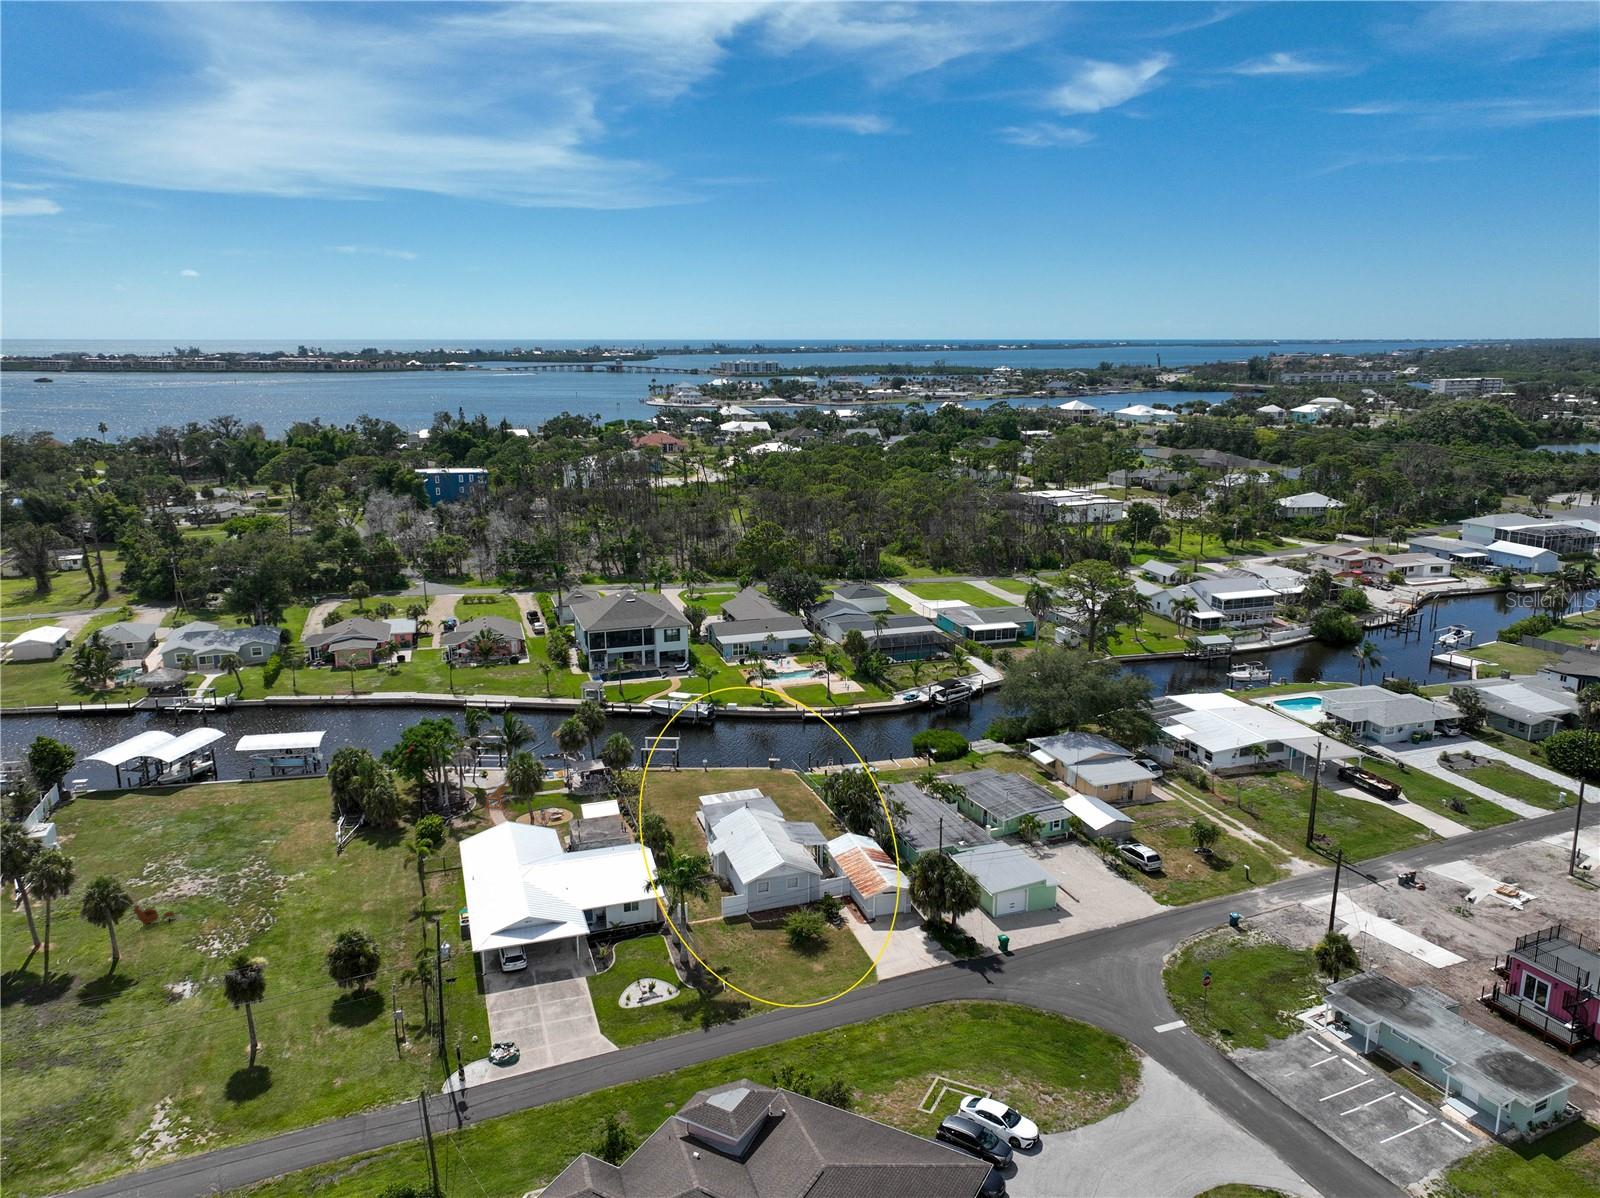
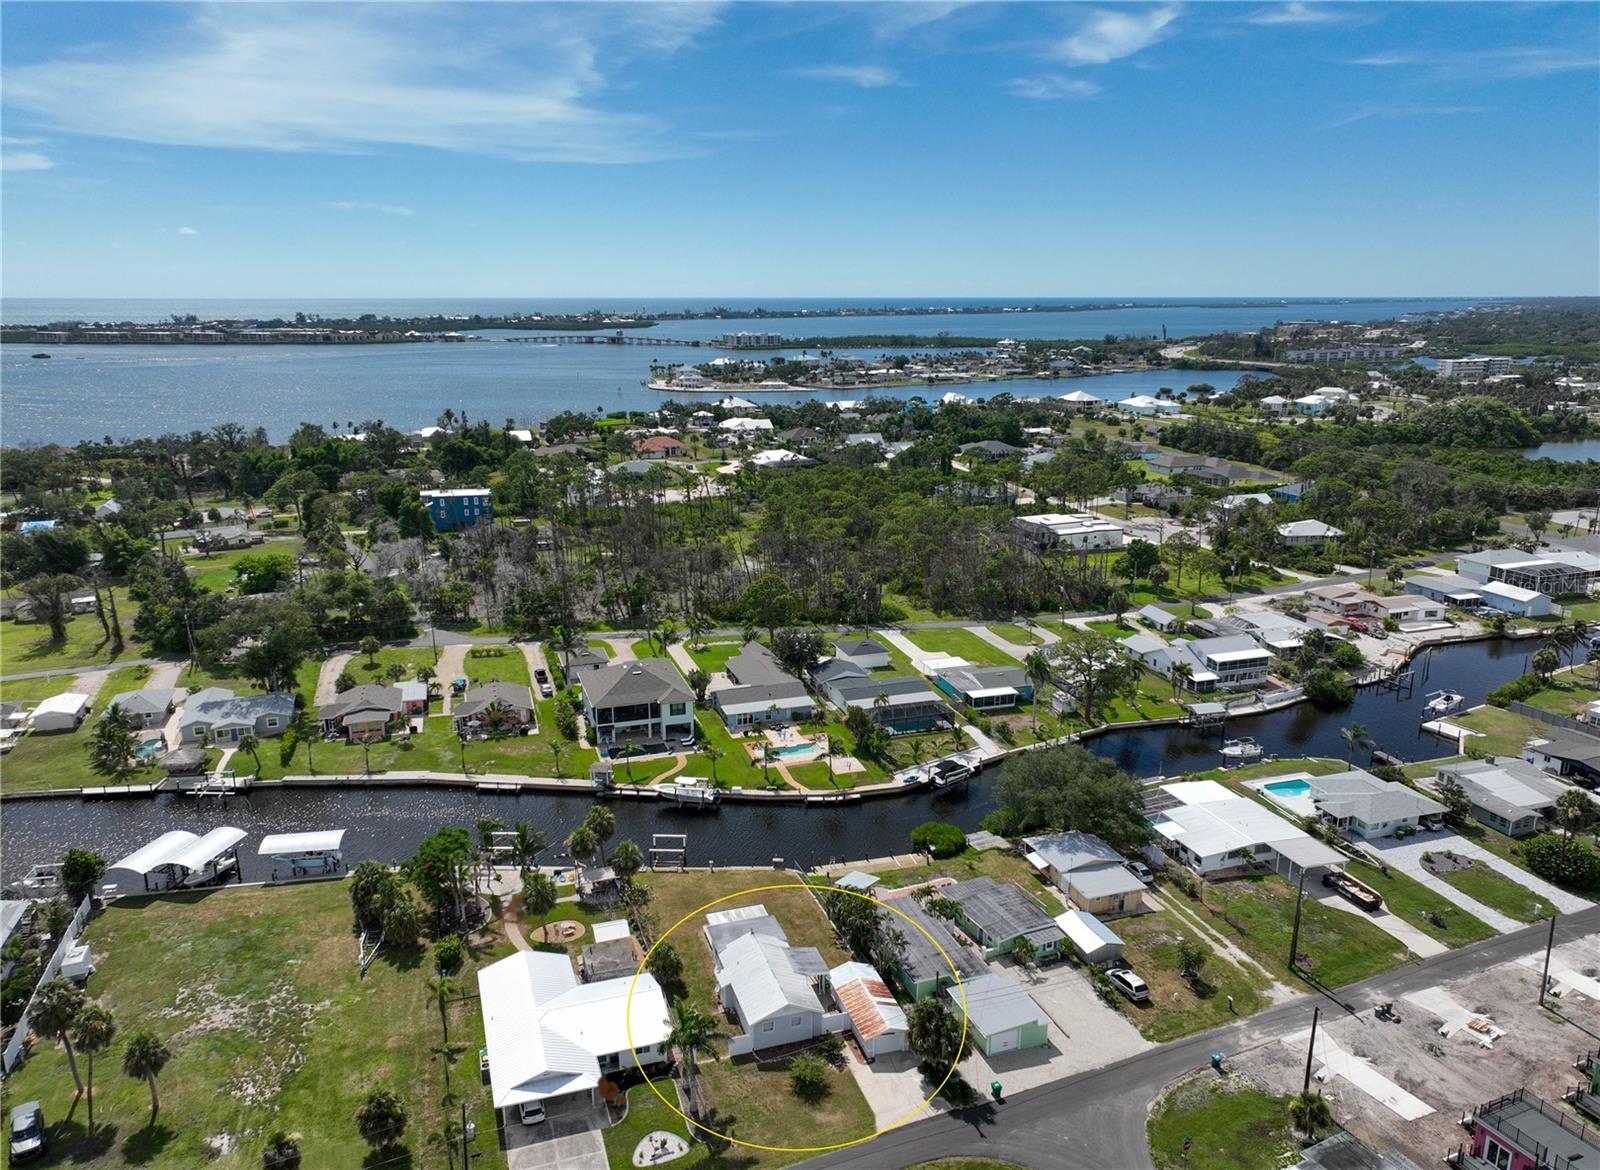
lounge chair: present [134,905,174,926] -> present [597,1075,627,1107]

